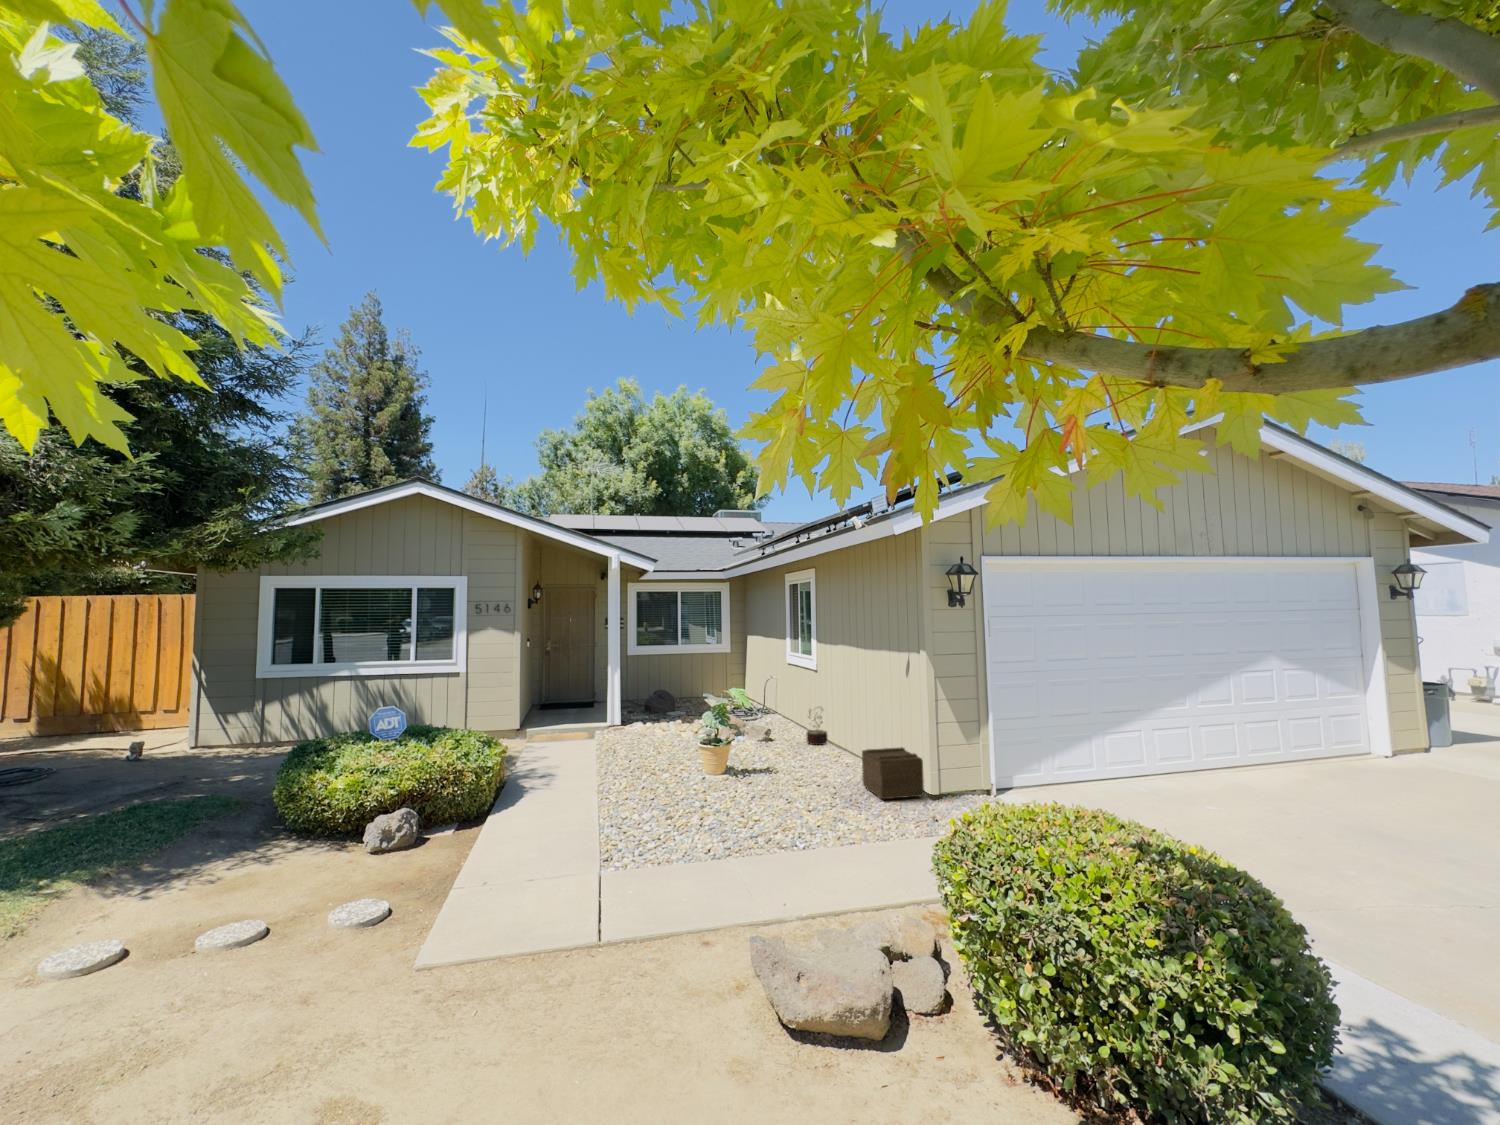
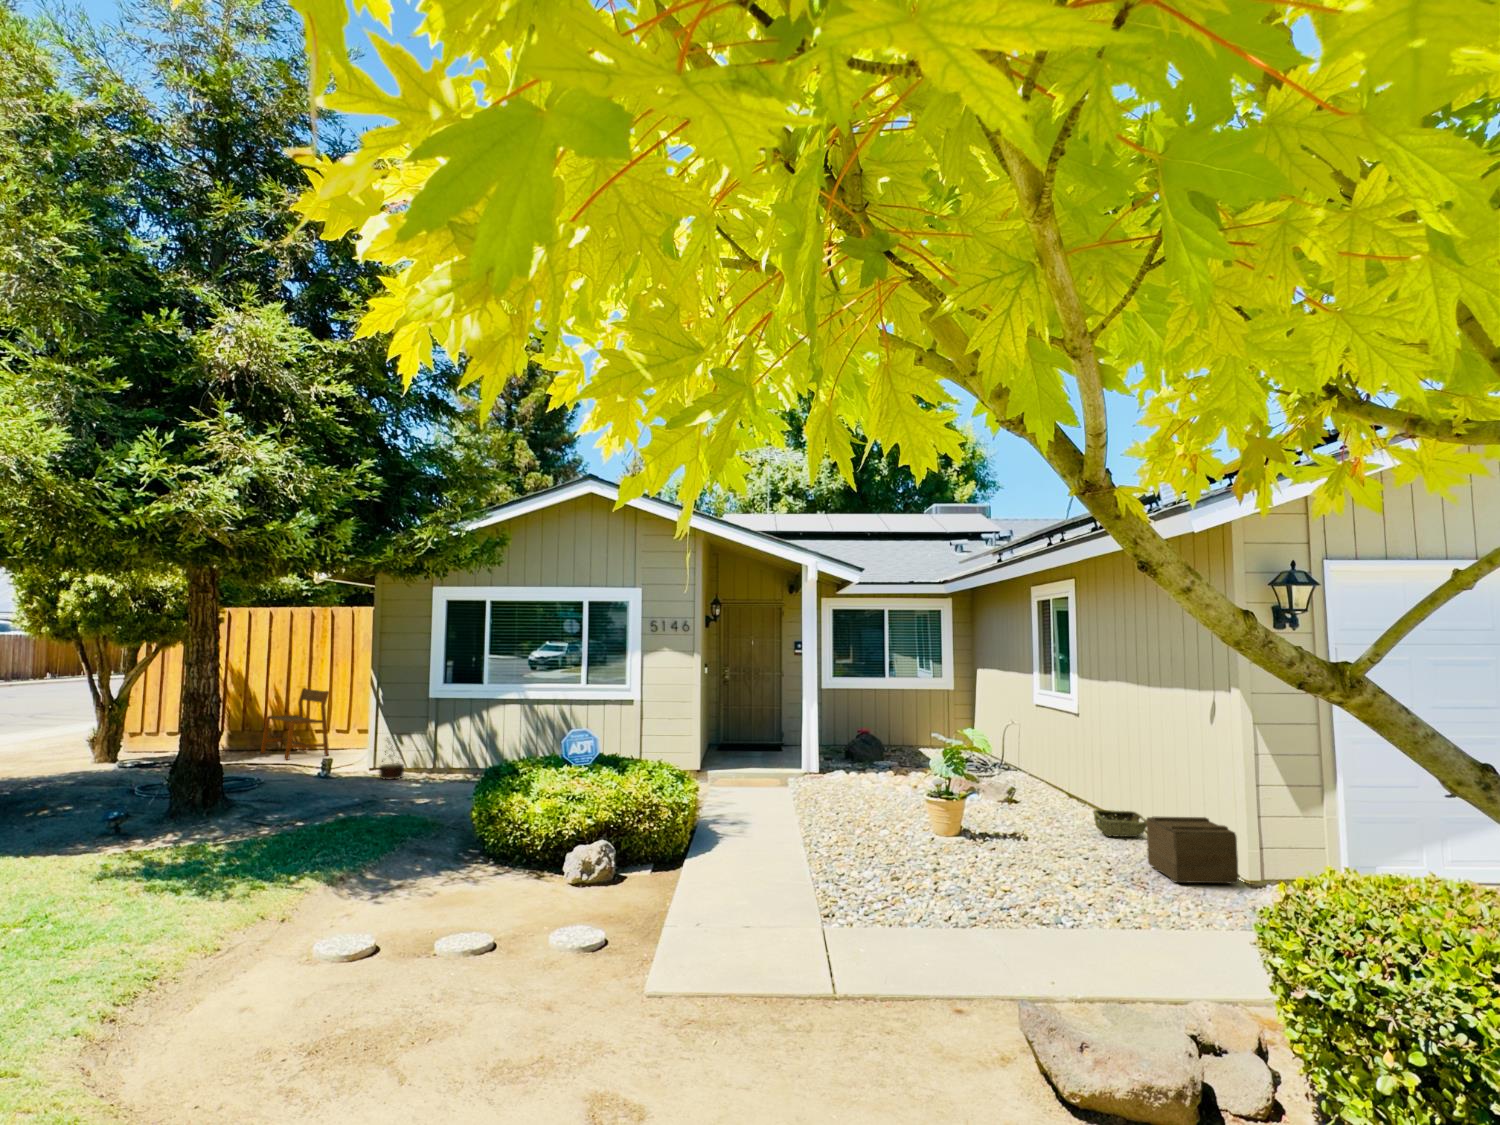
bench: none [73,673,152,744] -> present [261,688,329,760]
decorative plant: present [807,707,827,745] -> present [379,738,404,780]
woven basket: none [826,743,864,764] -> present [1093,810,1147,837]

